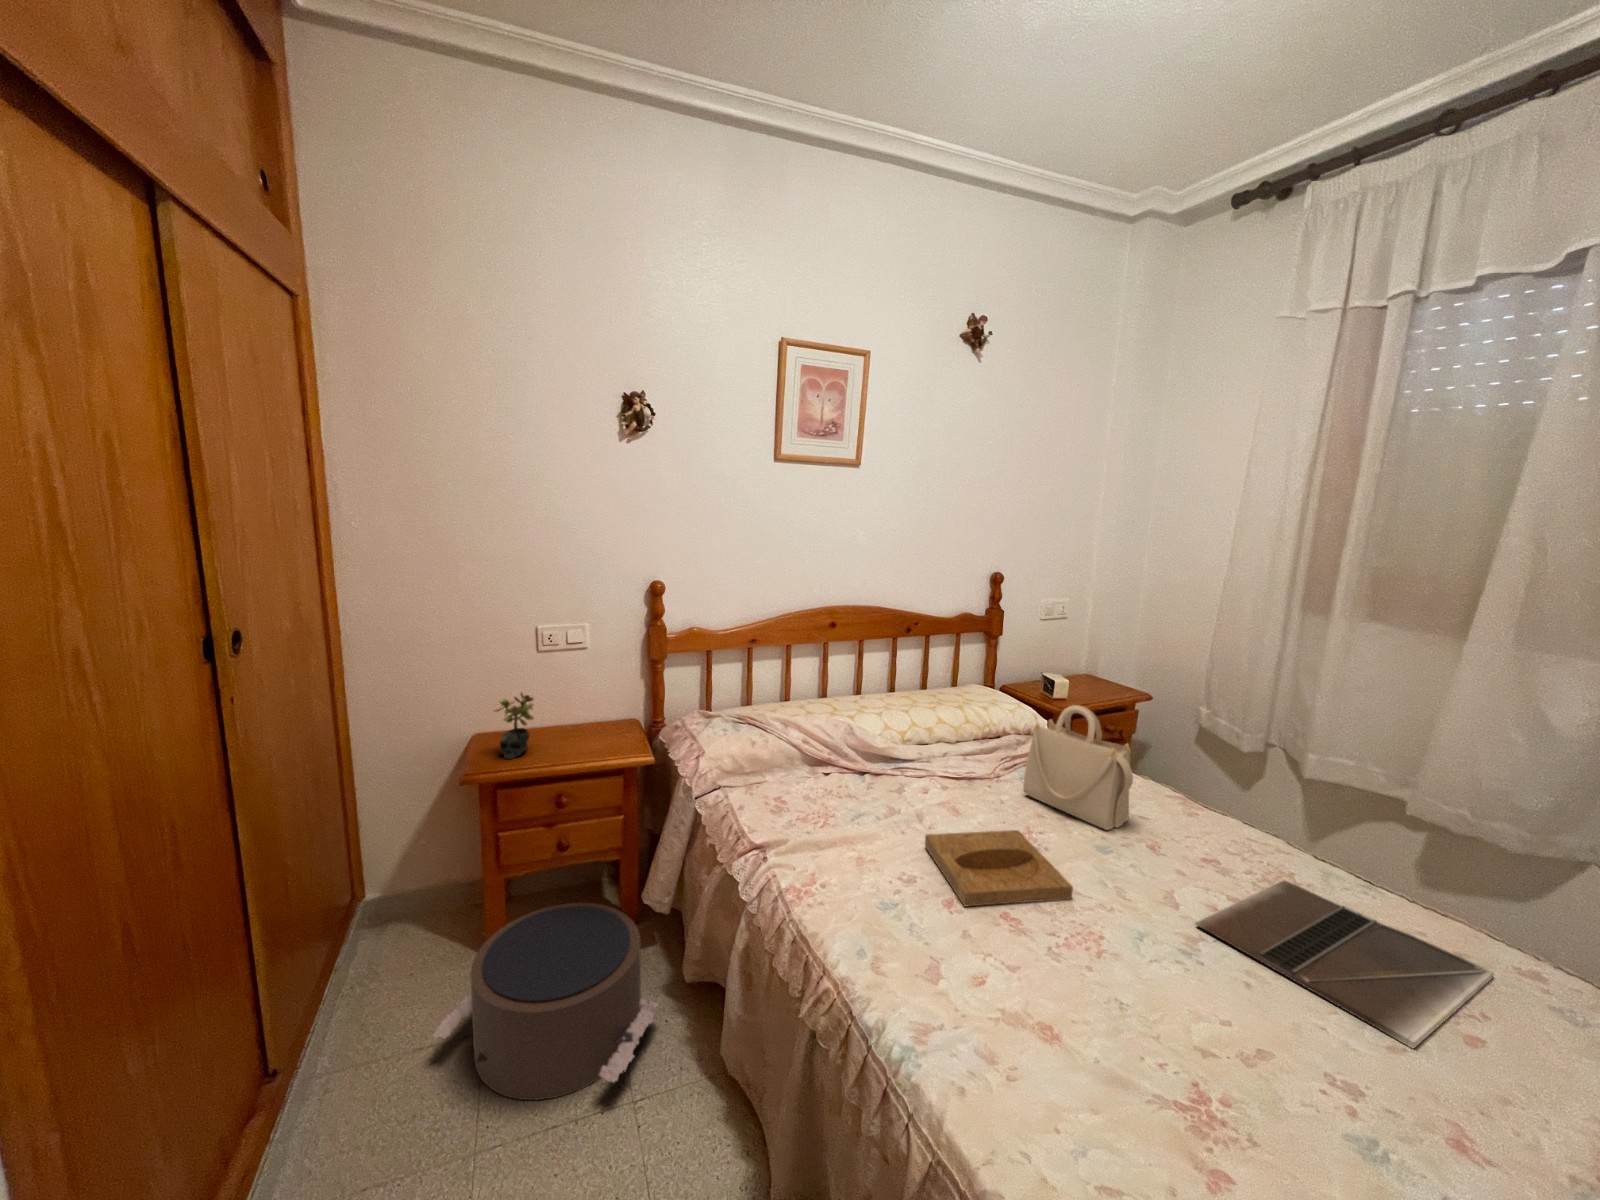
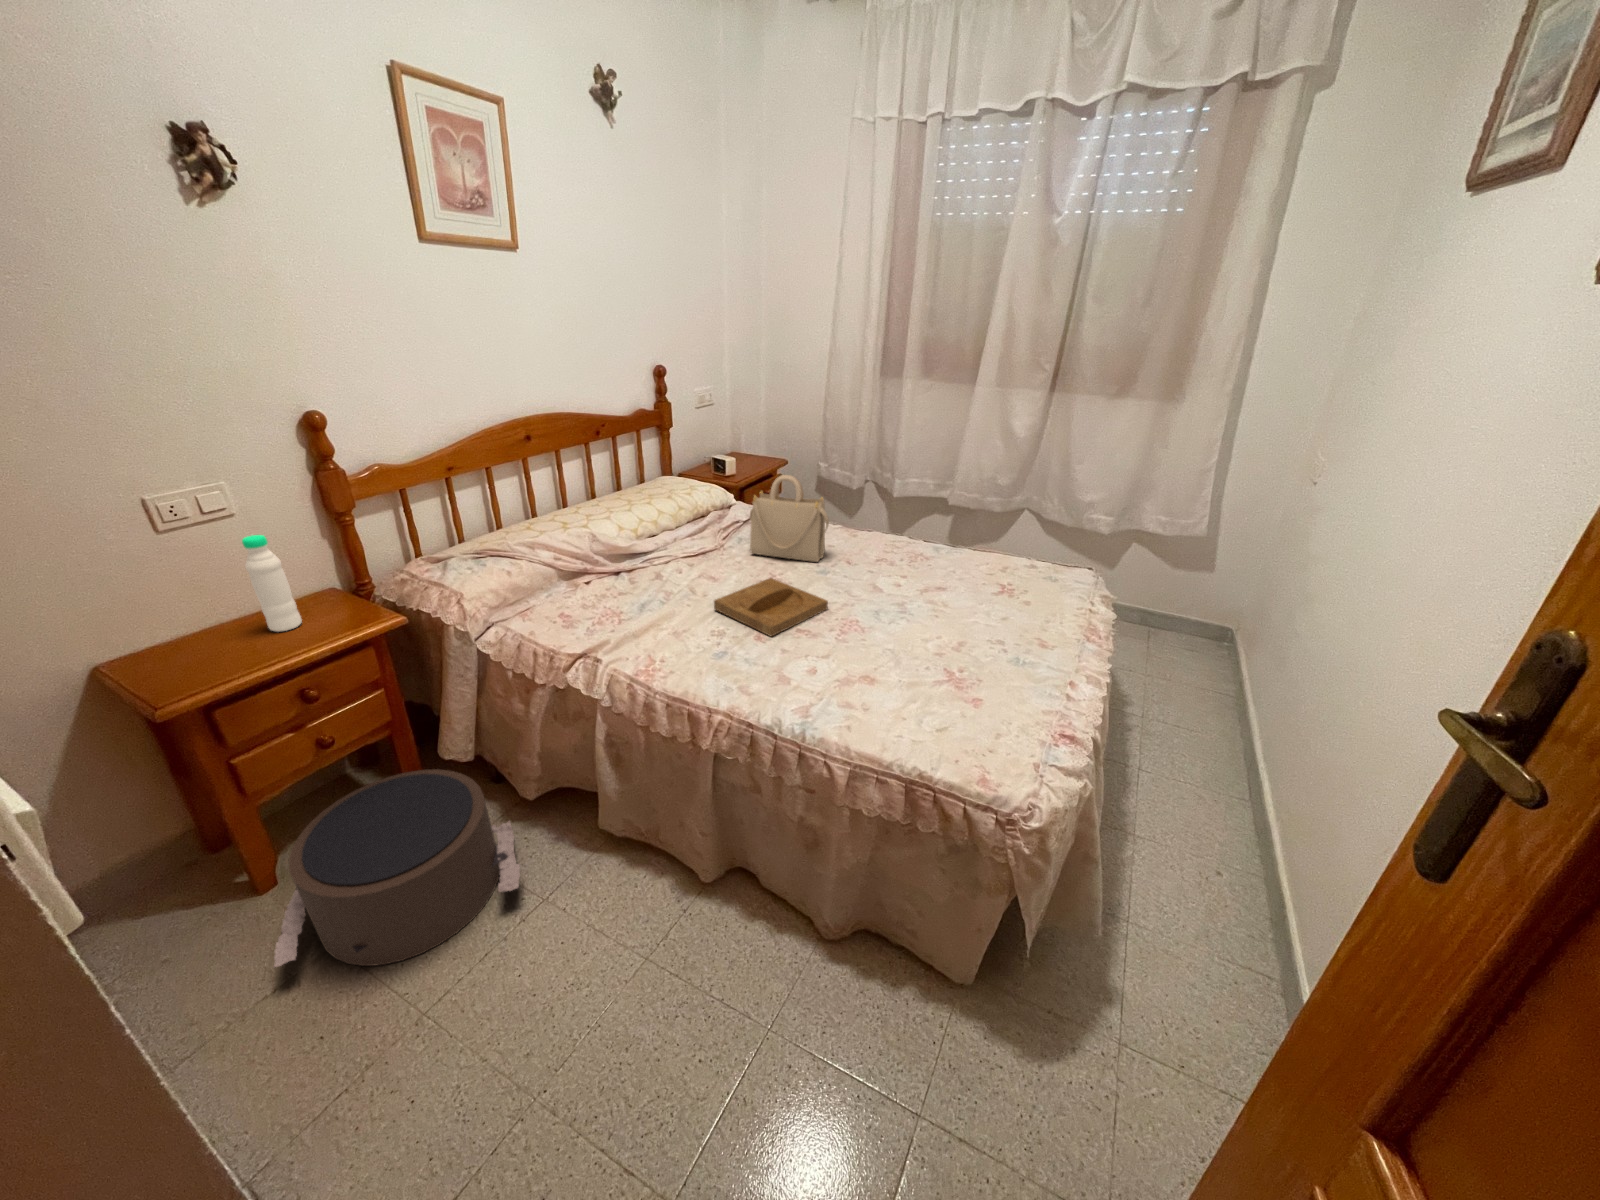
water bottle: none [571,667,595,746] -> present [242,535,302,631]
succulent plant: present [495,693,534,759] -> none [136,586,213,673]
laptop: present [1195,880,1494,1048] -> none [897,561,1019,620]

